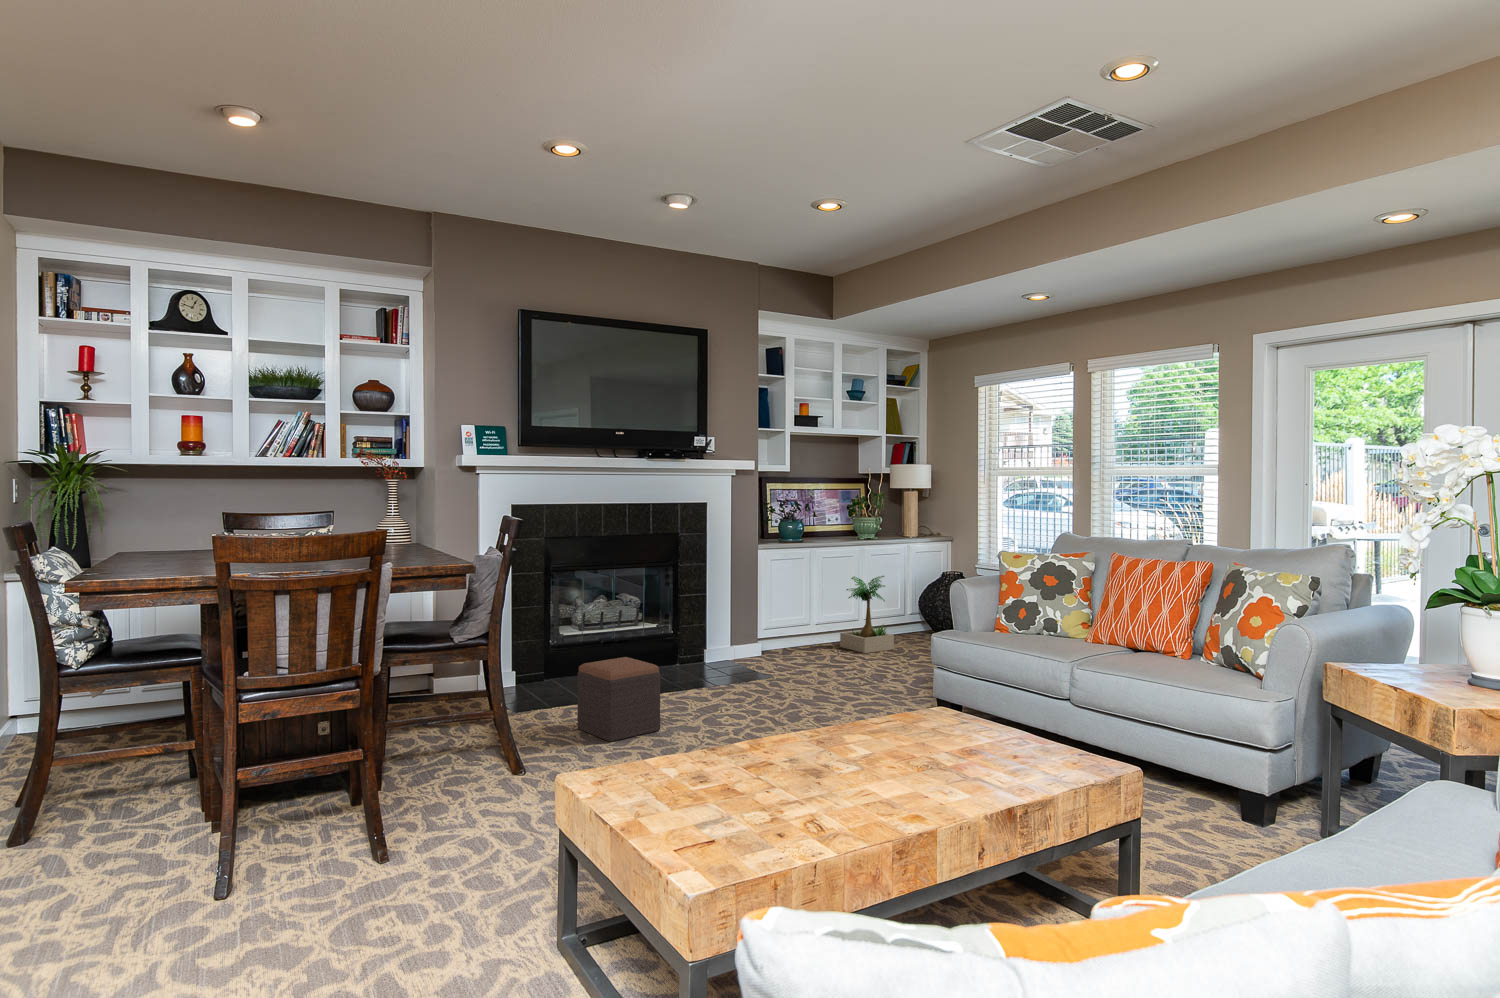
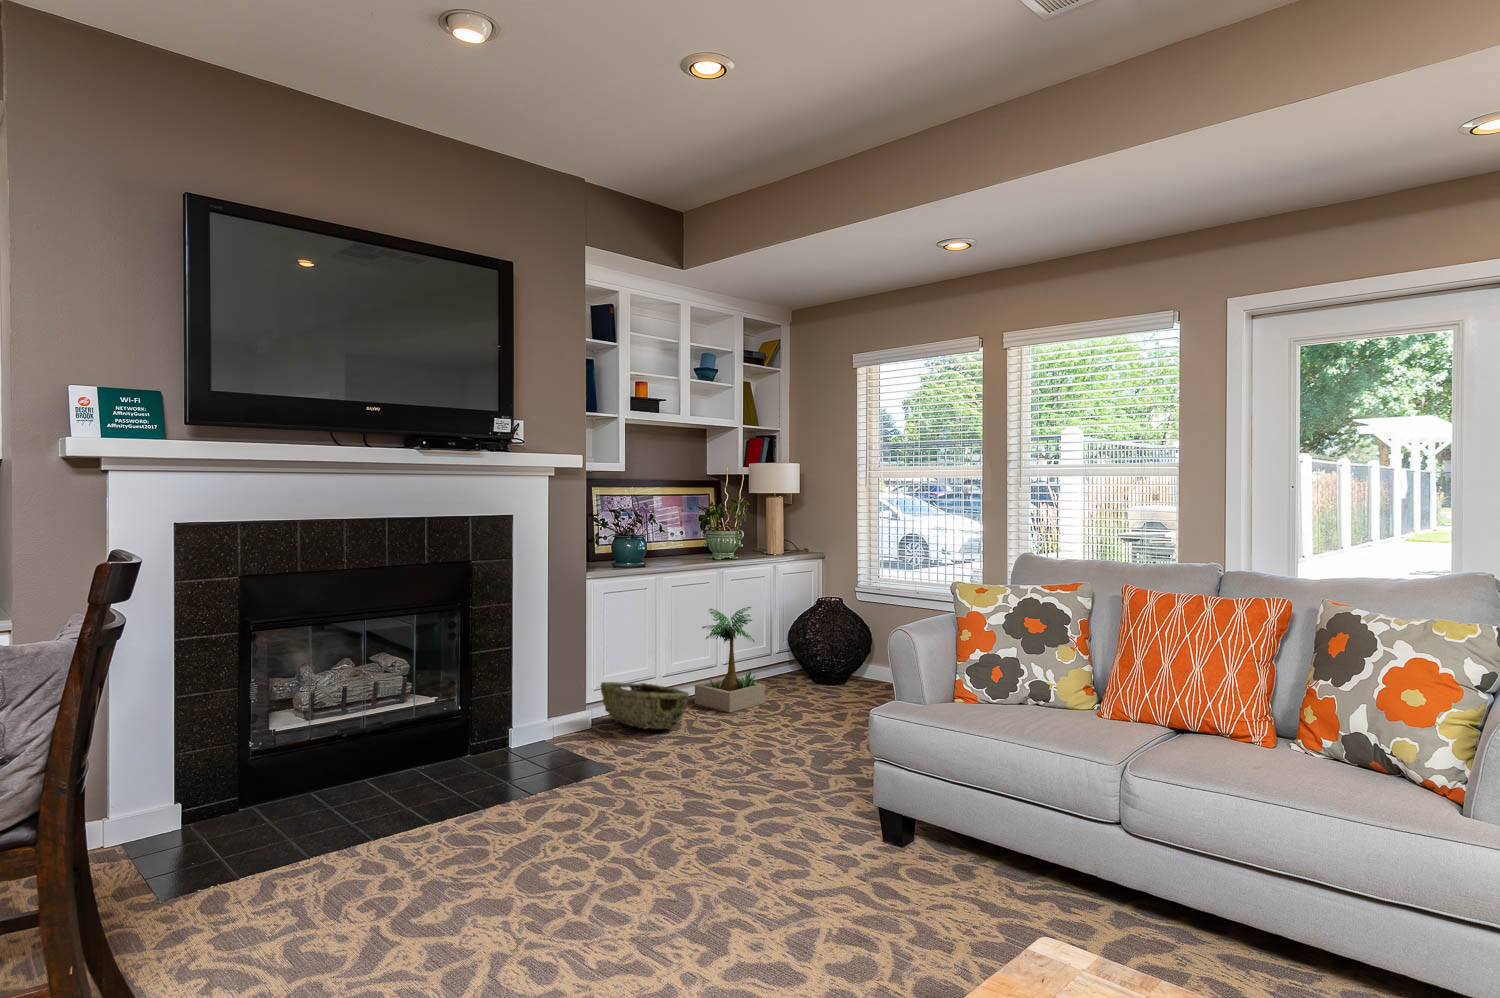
woven basket: none [769,625,831,660] -> present [600,682,689,729]
footstool: present [577,657,660,742] -> none [276,787,436,966]

